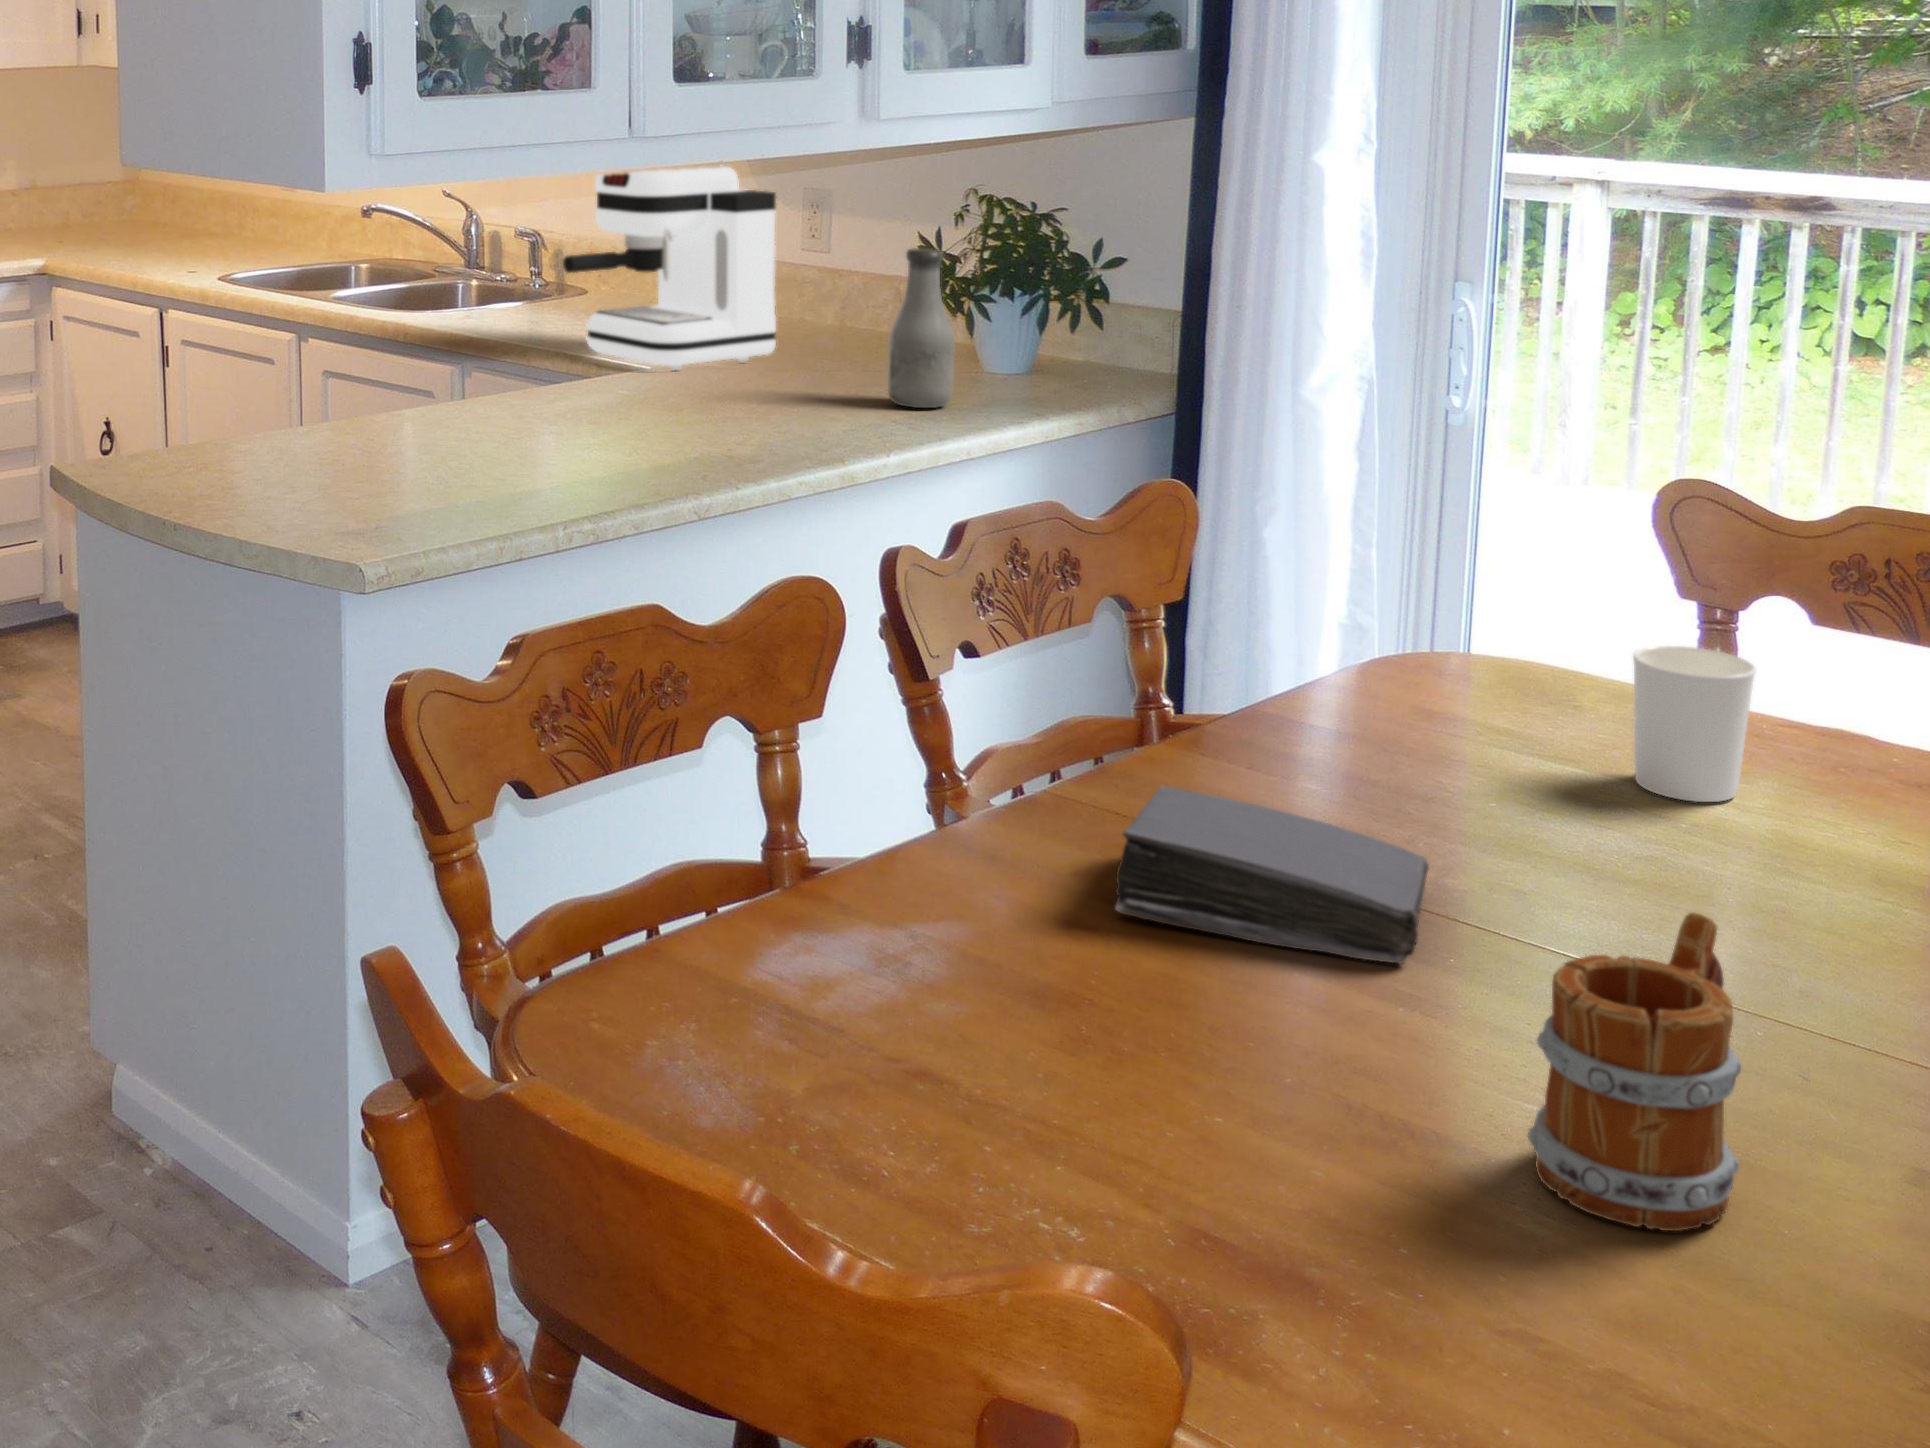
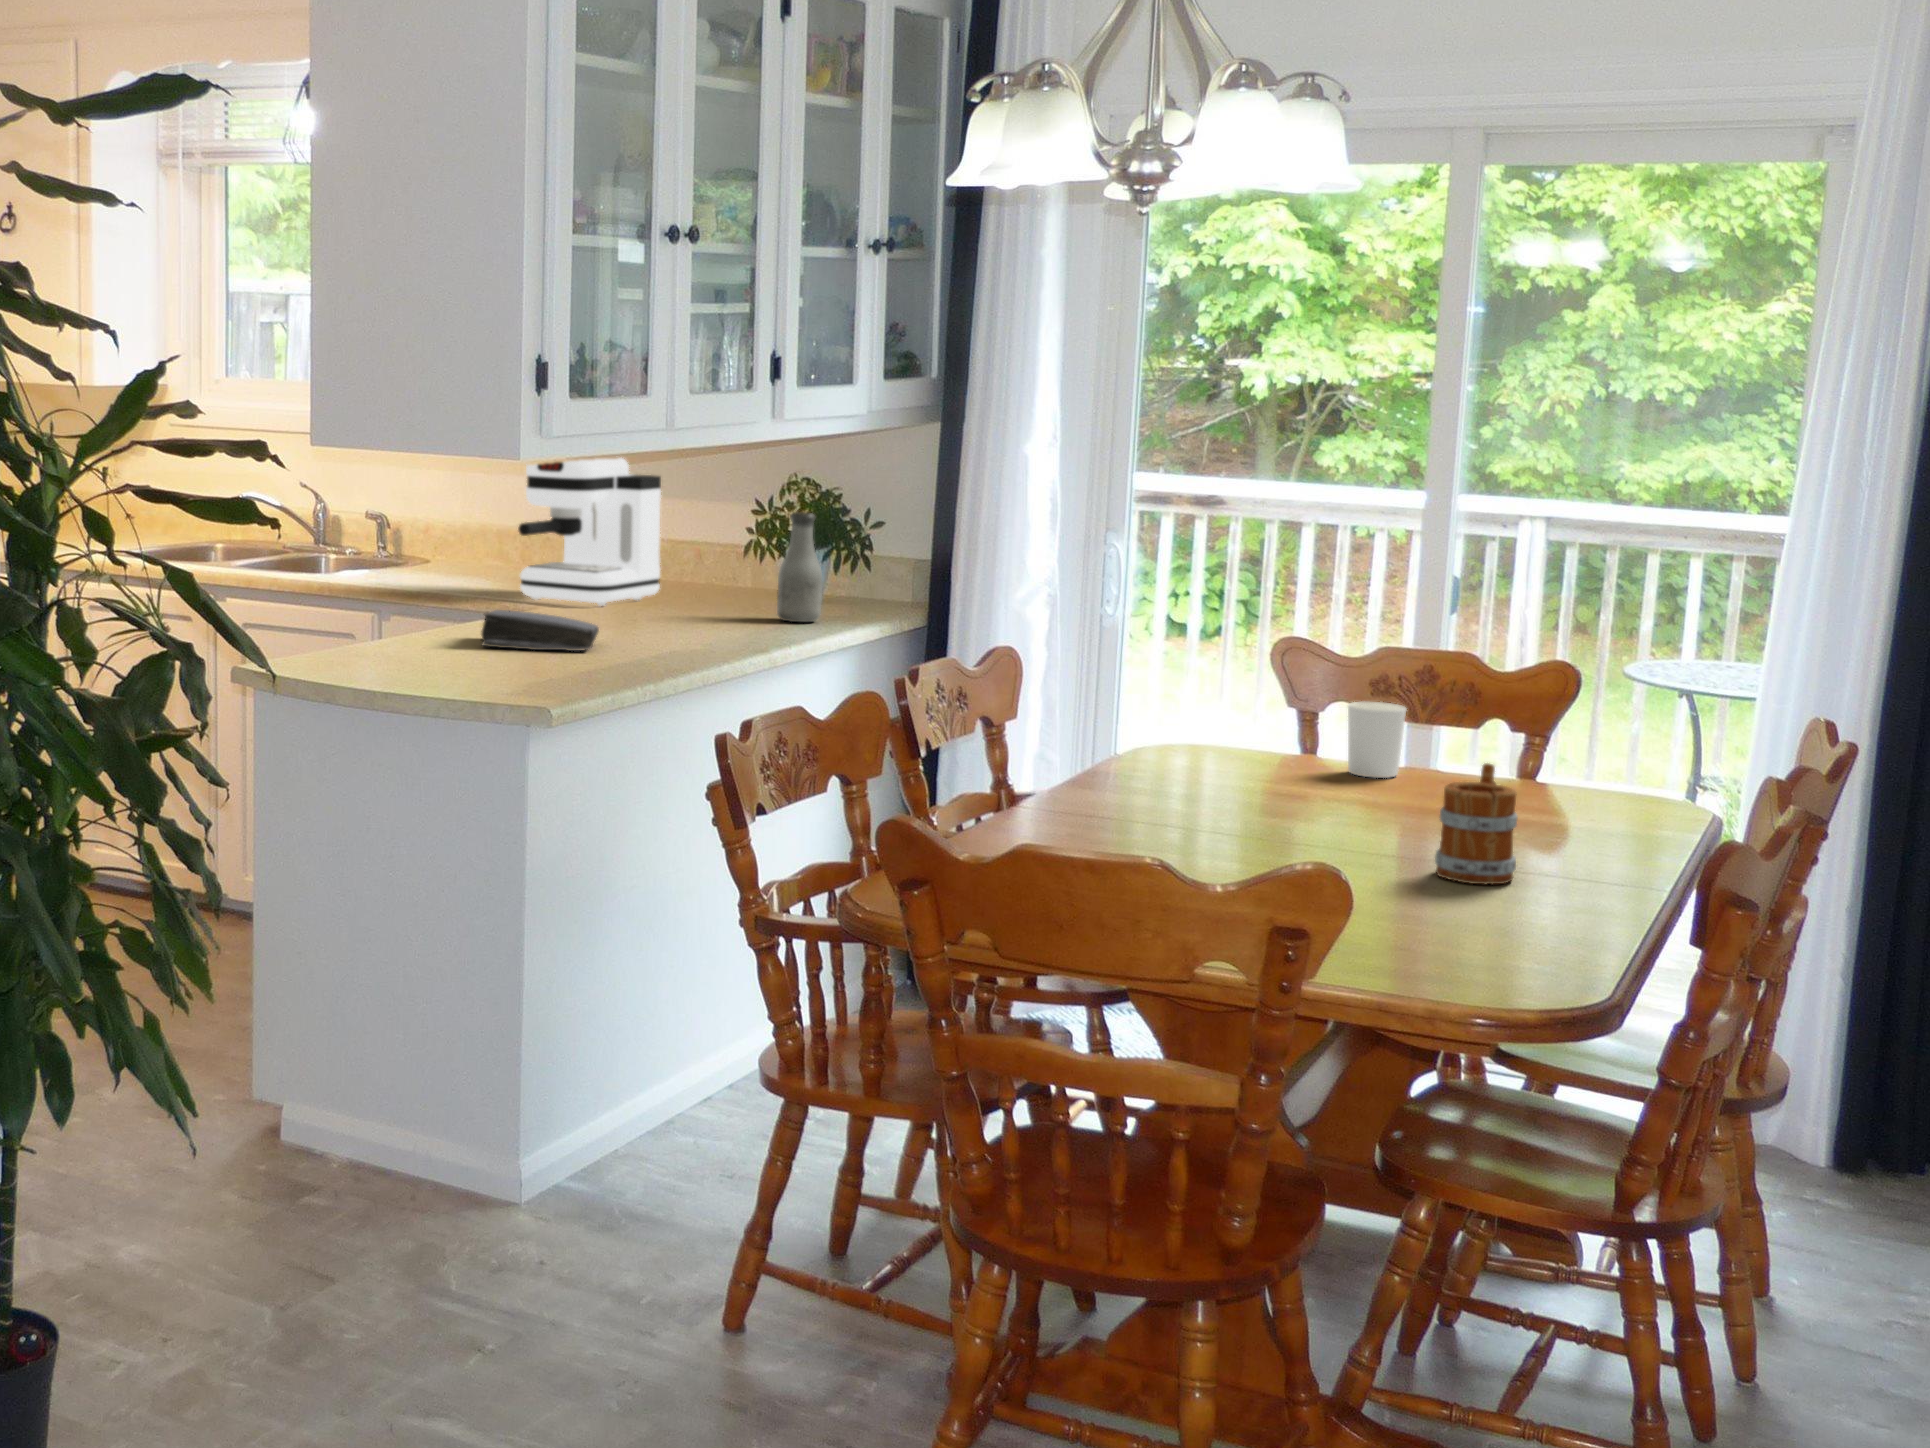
book: present [1115,787,1429,964] -> present [481,610,599,651]

